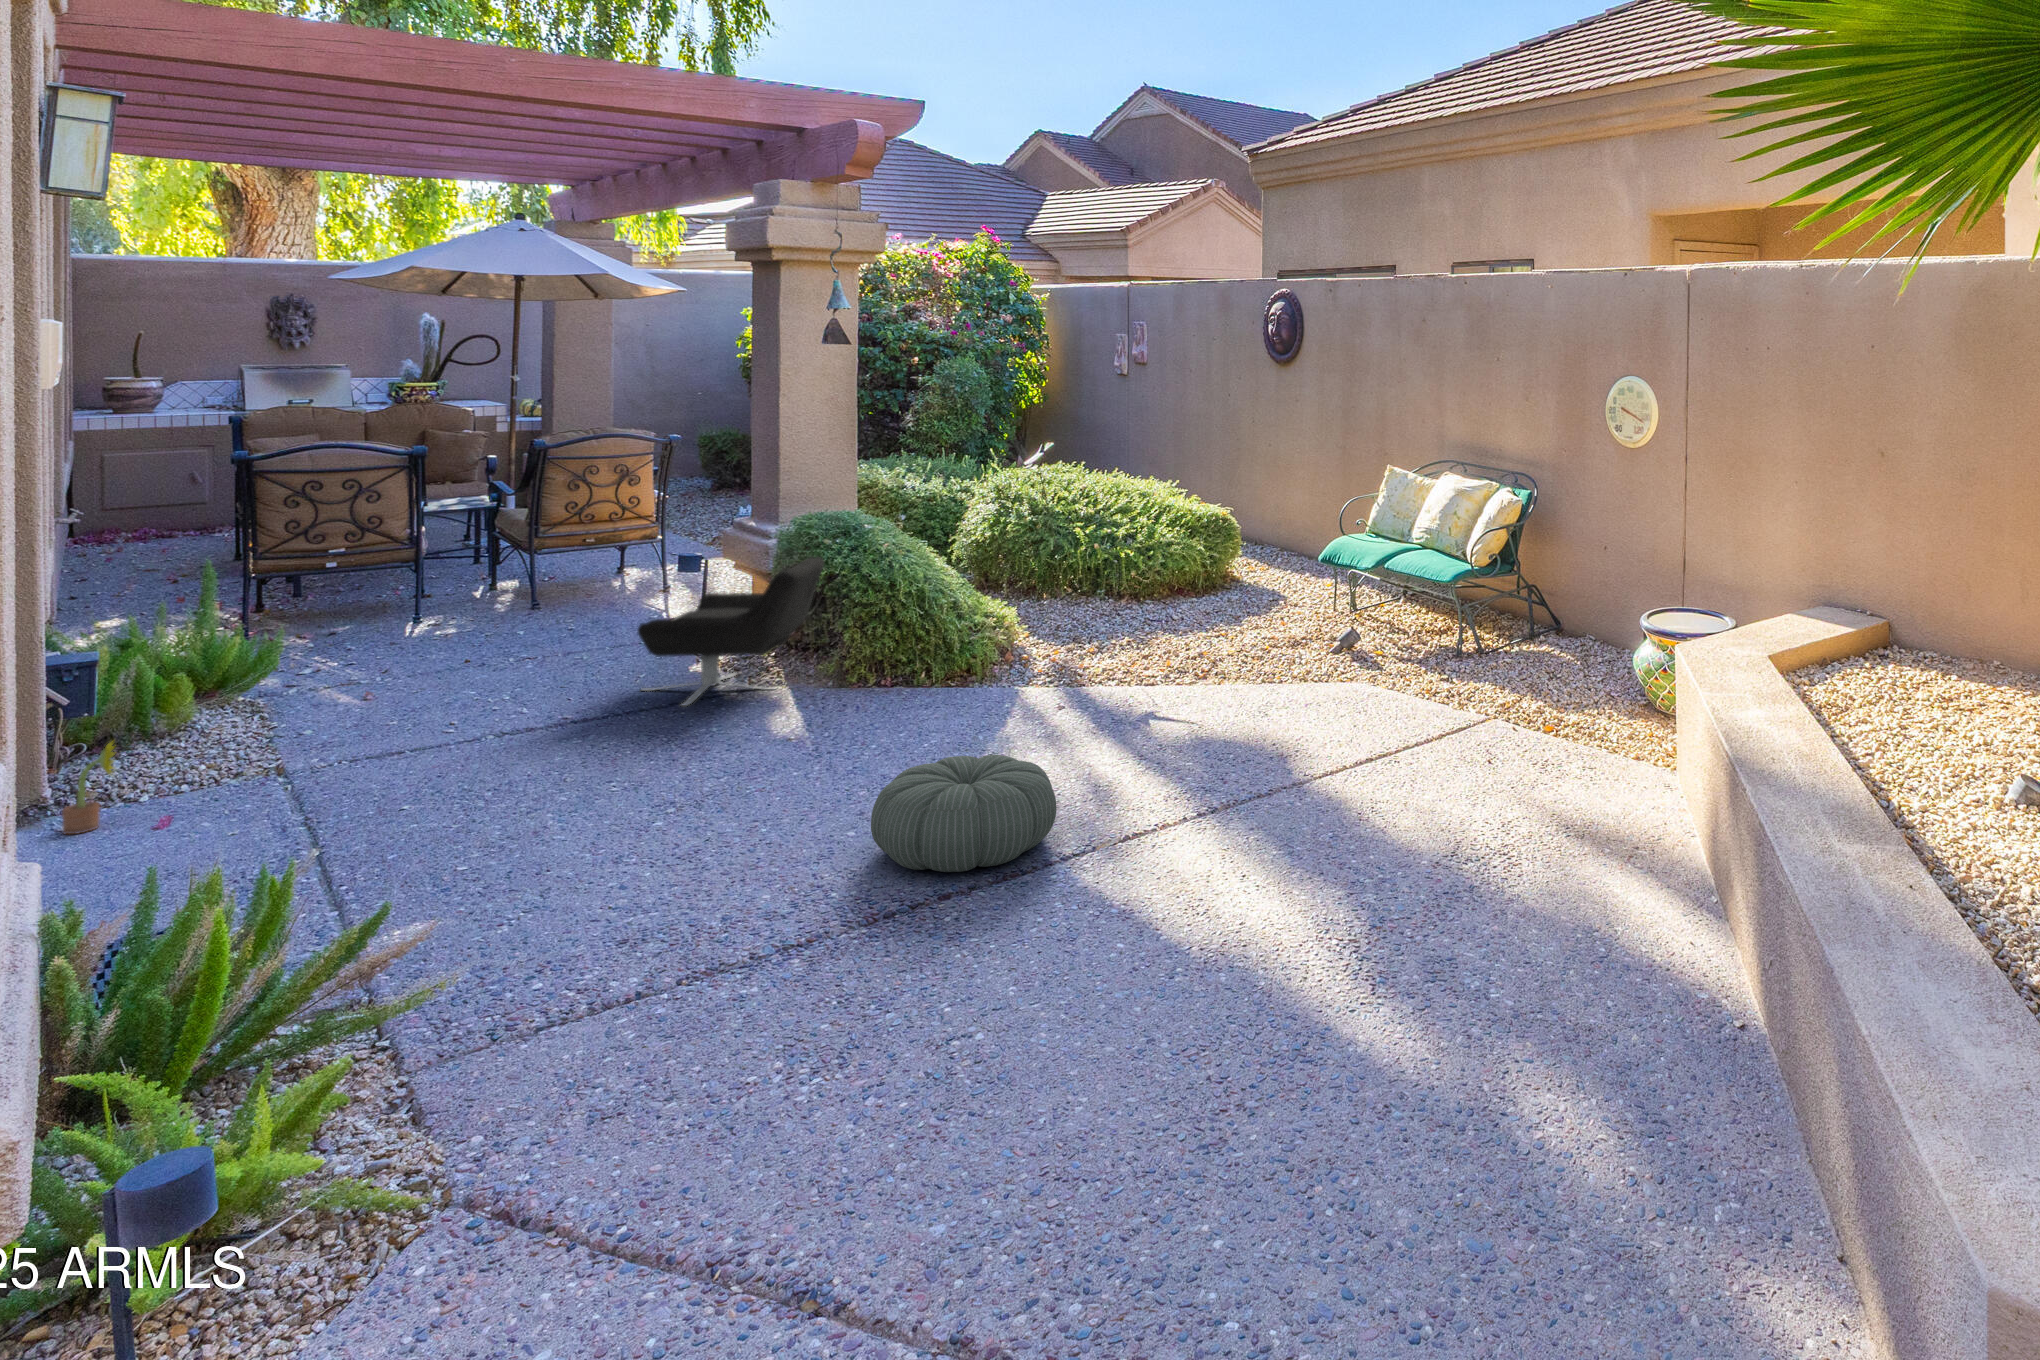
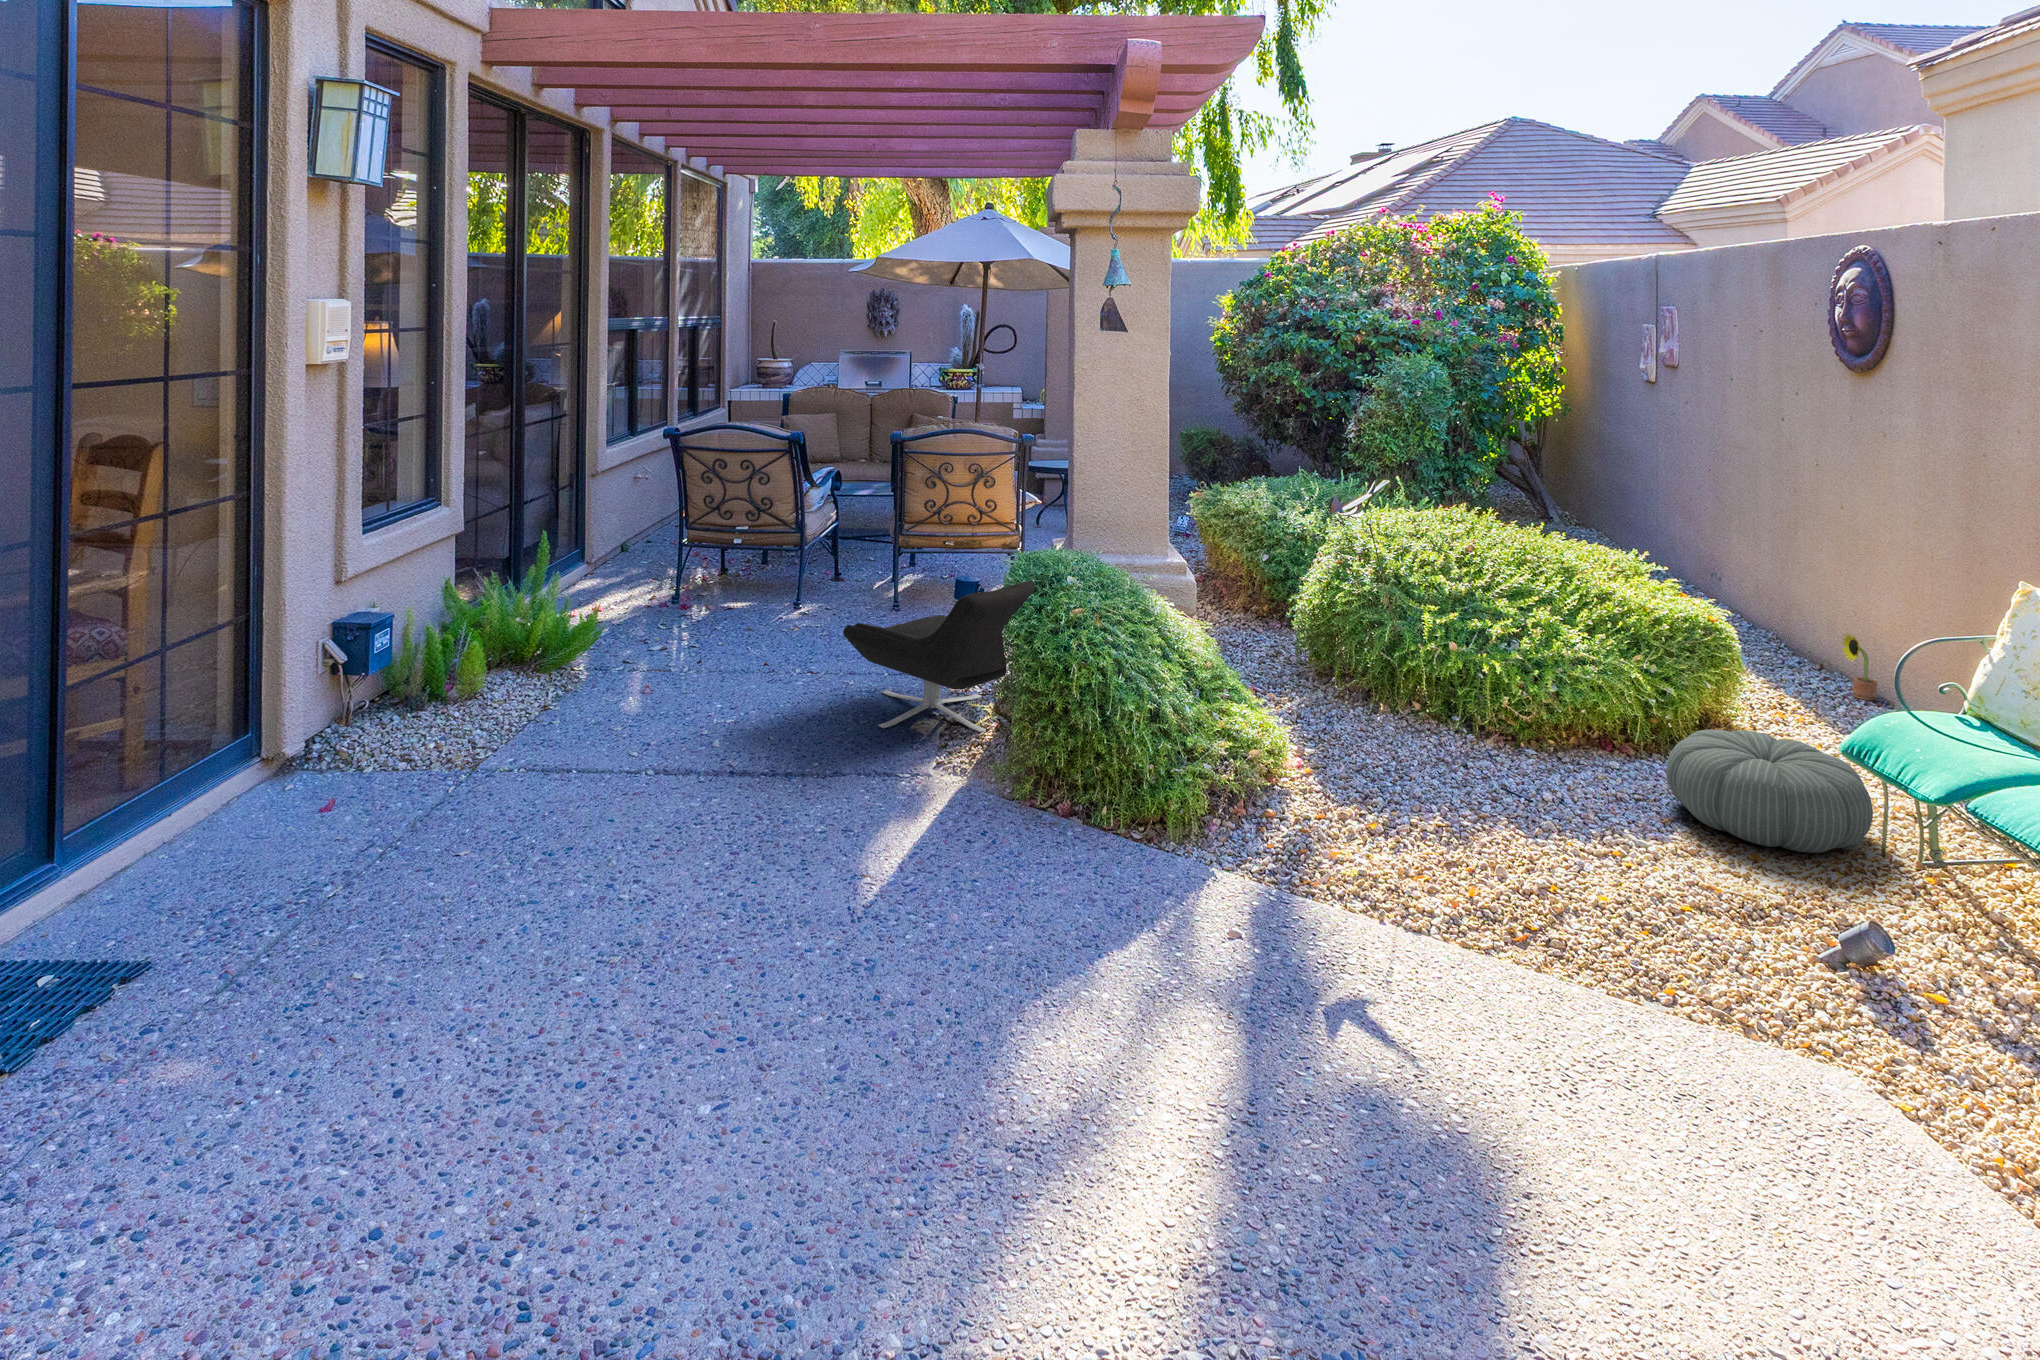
decorative plant: present [62,741,115,834] -> present [1841,633,1877,700]
pouf: present [871,755,1057,872] -> present [1666,730,1873,853]

